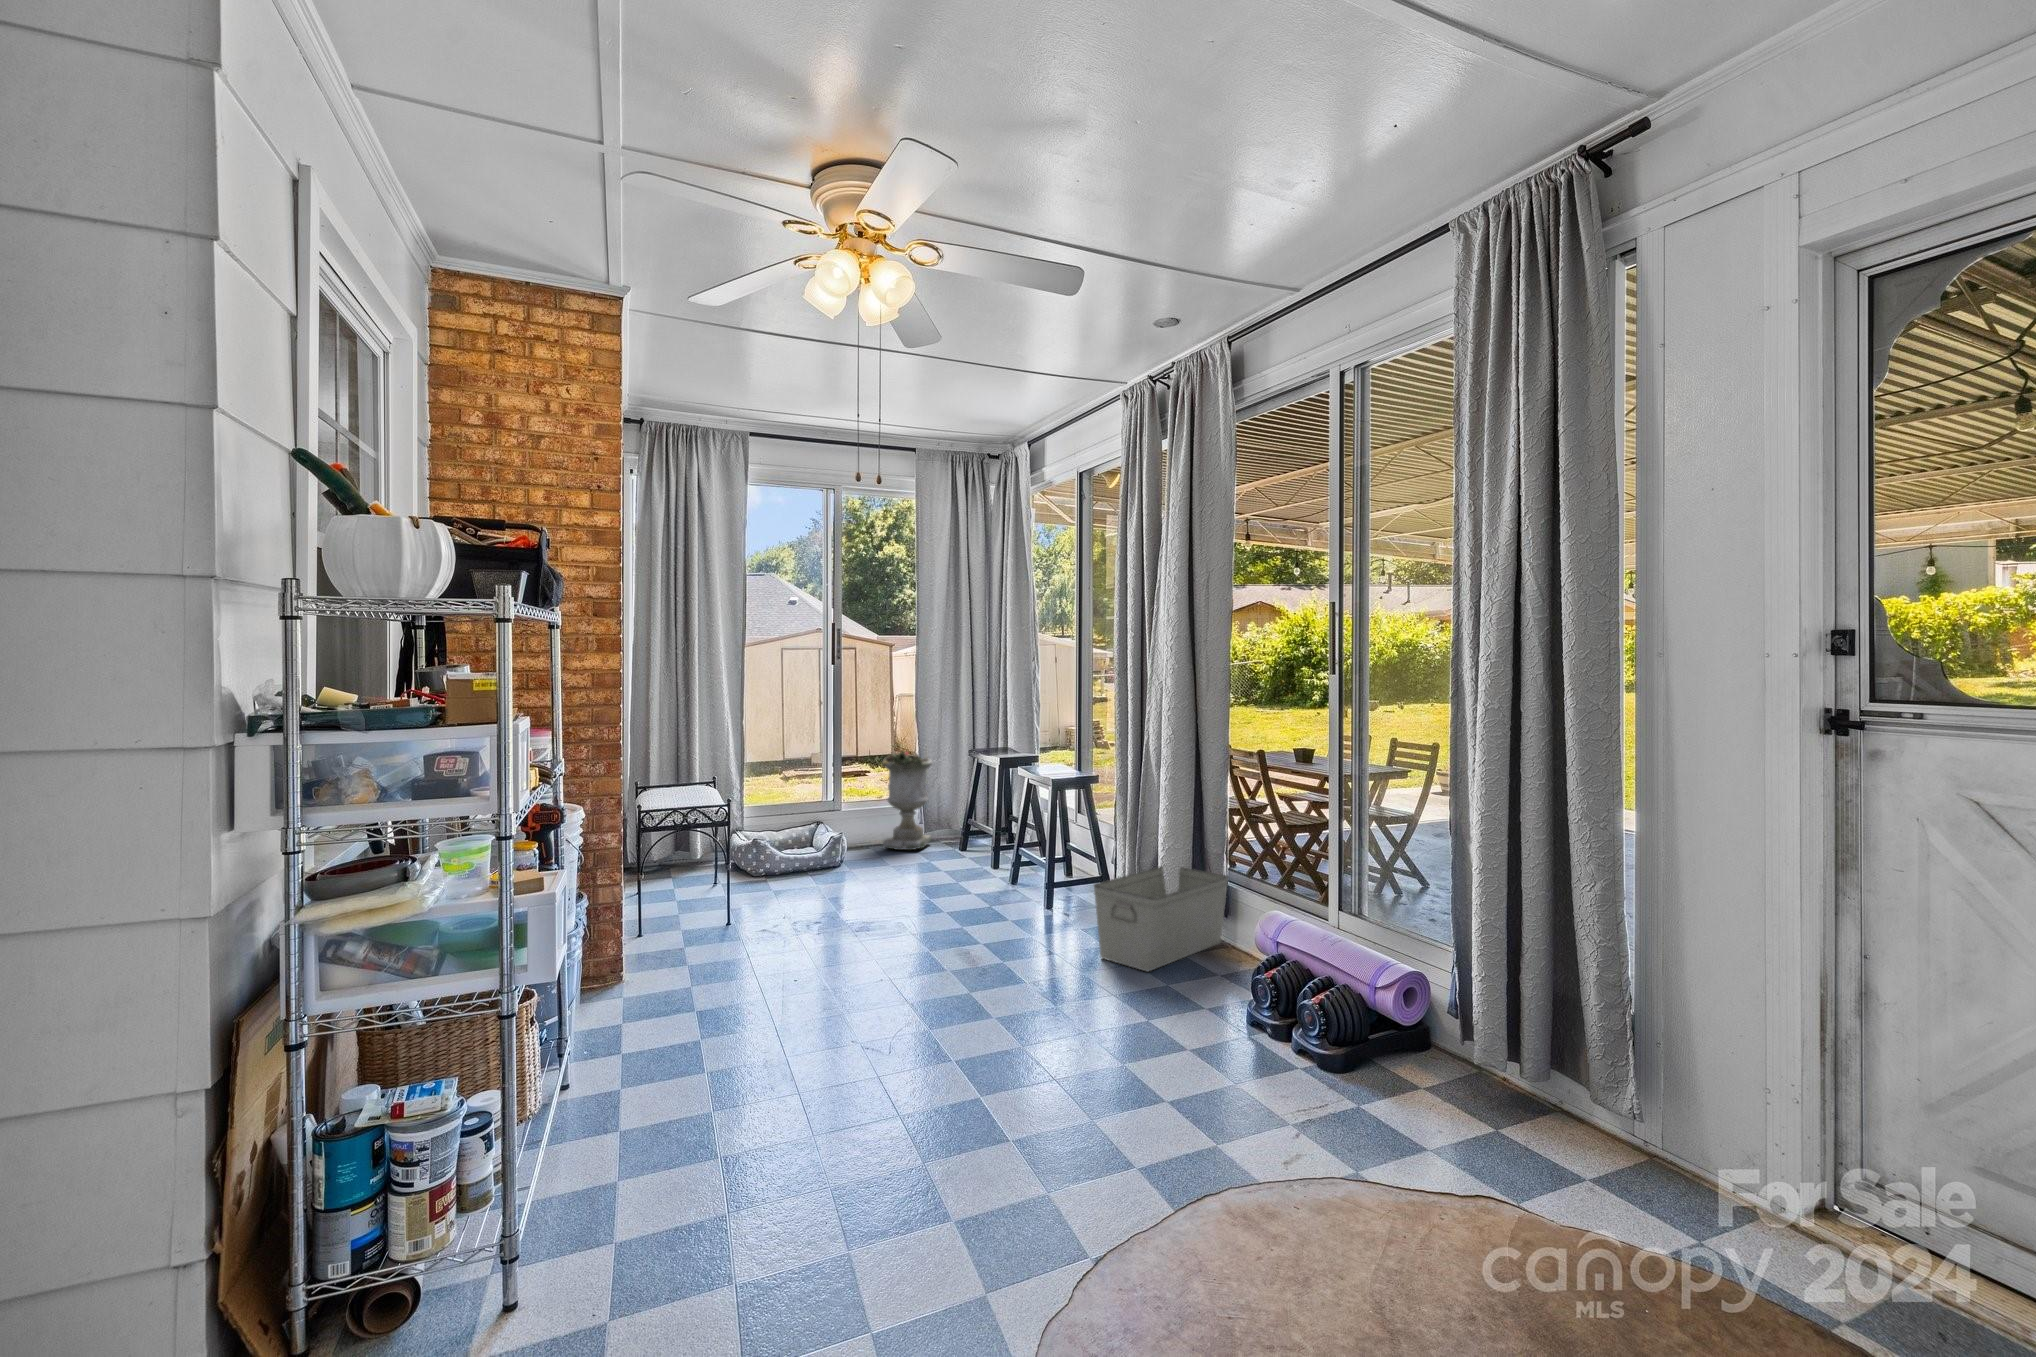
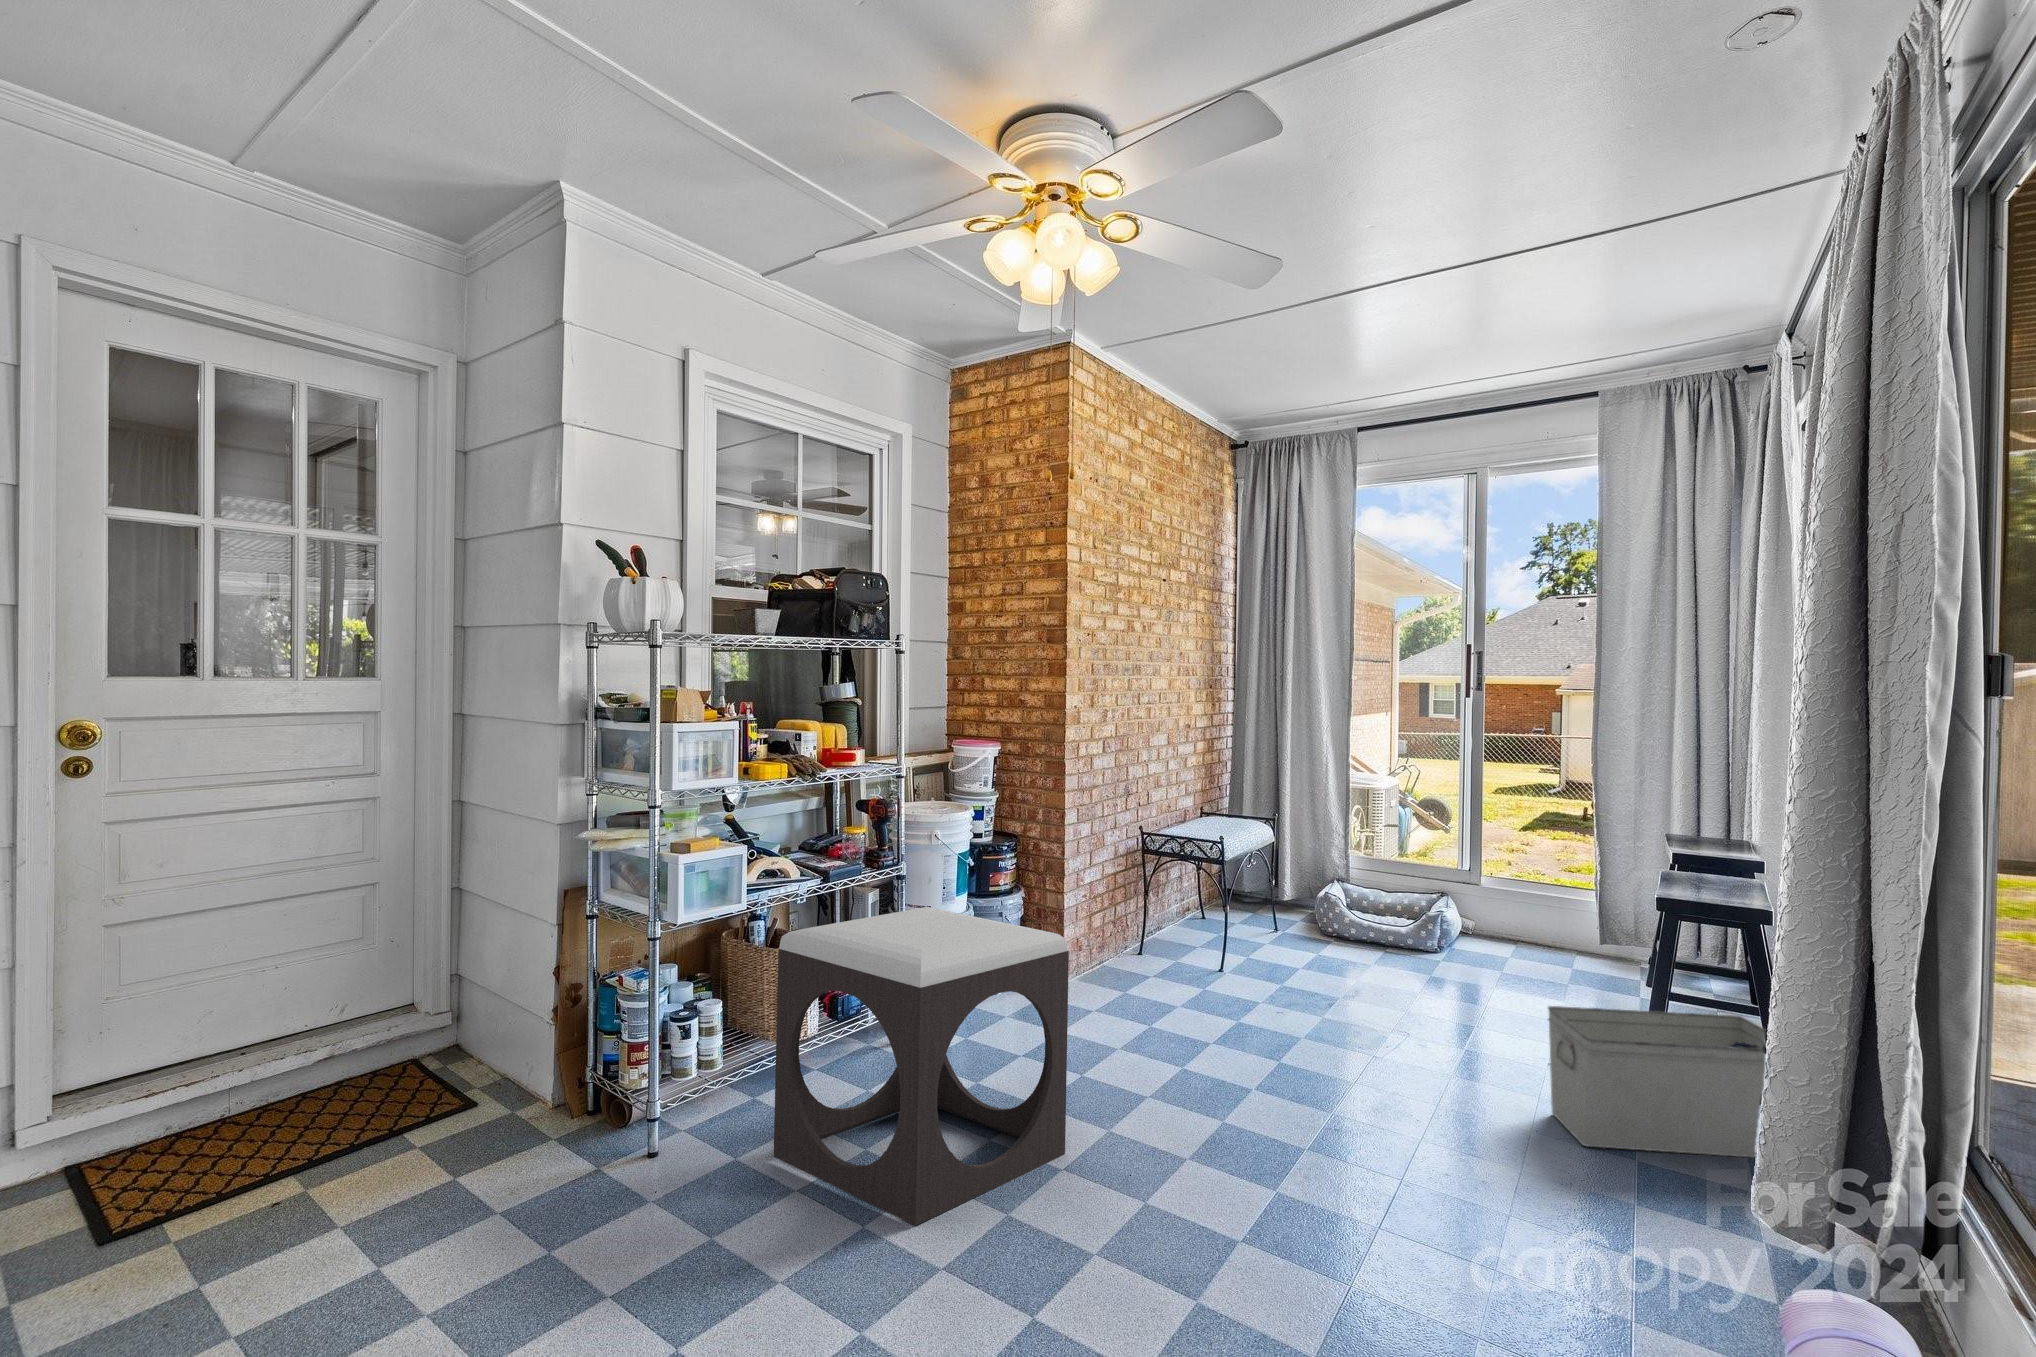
planter: present [882,751,933,850] -> none [1514,811,1594,948]
footstool: none [648,913,917,1281] -> present [774,907,1069,1225]

